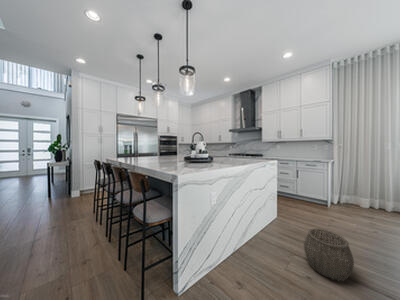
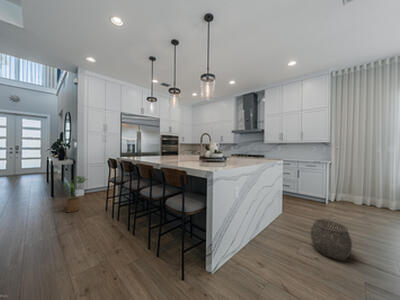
house plant: none [51,178,78,215] -> present [64,176,87,212]

